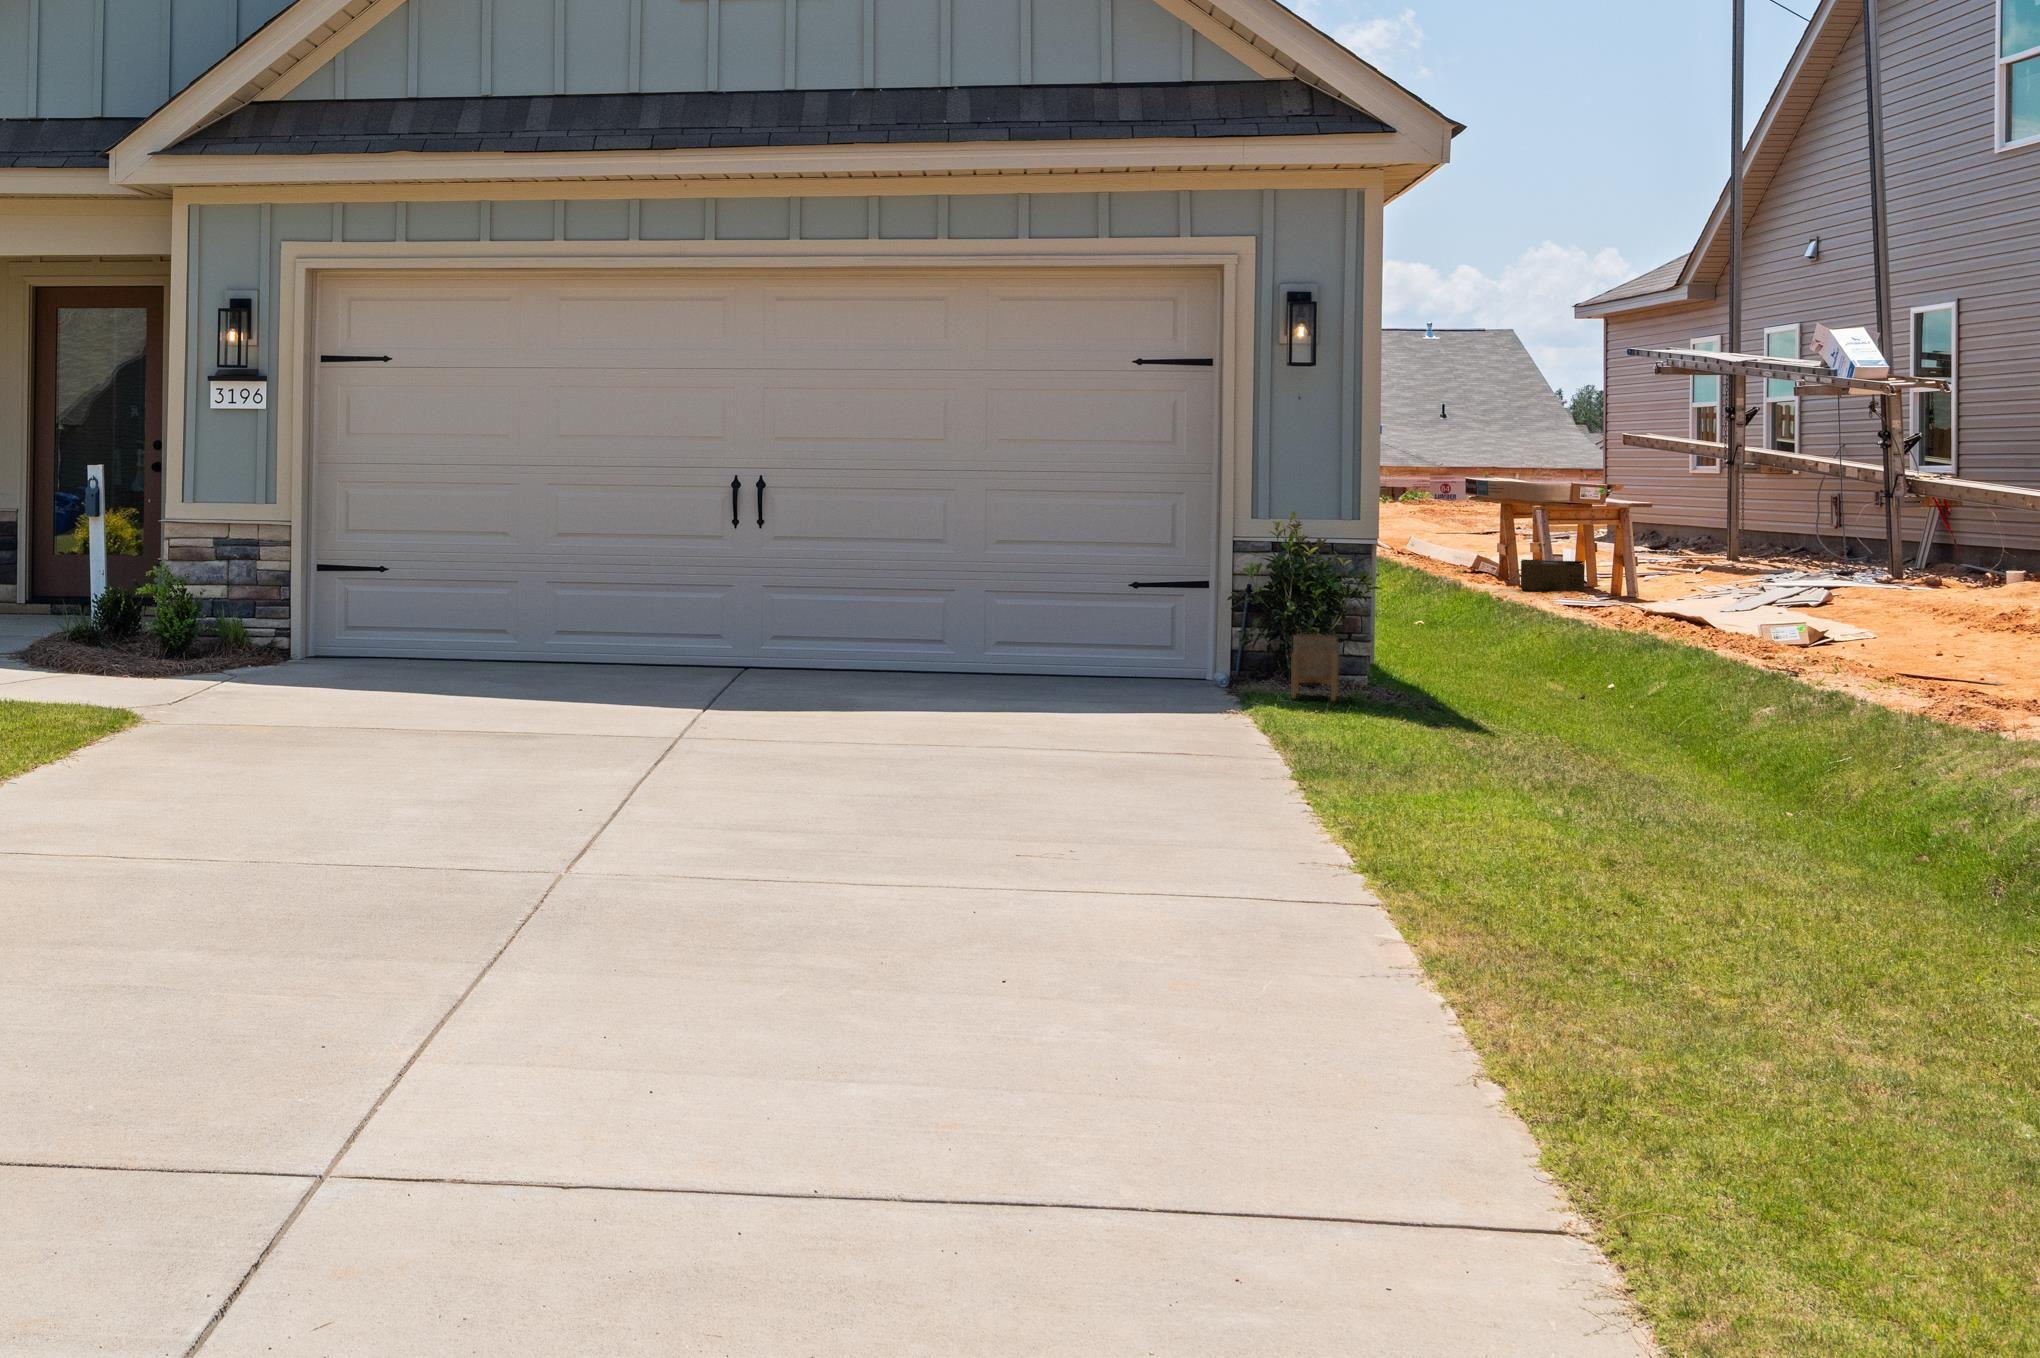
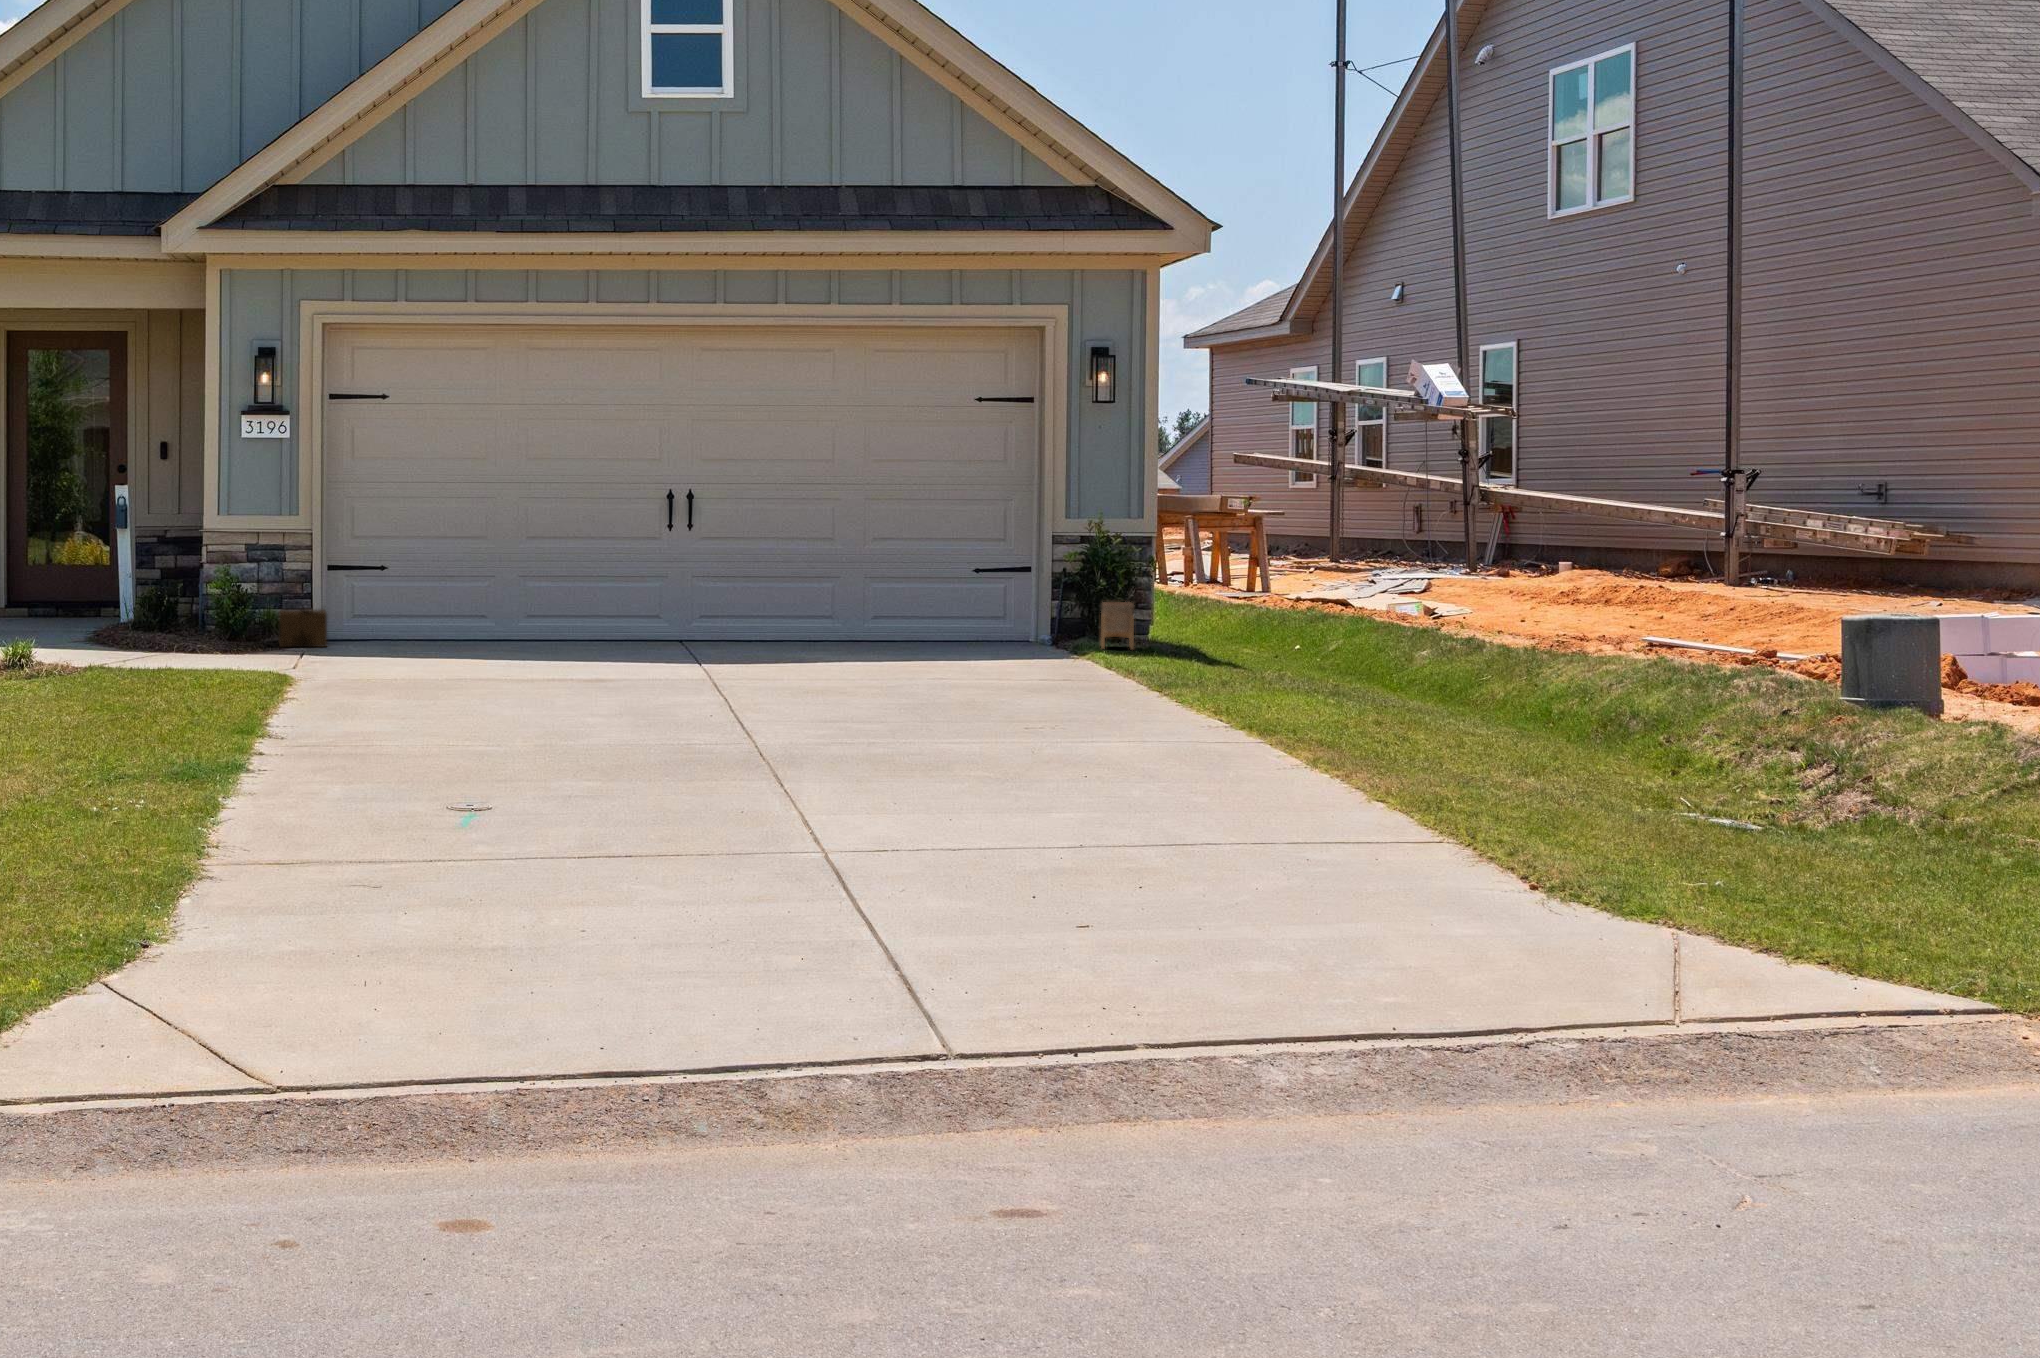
cardboard box: present [1521,559,1585,591] -> present [278,607,327,647]

